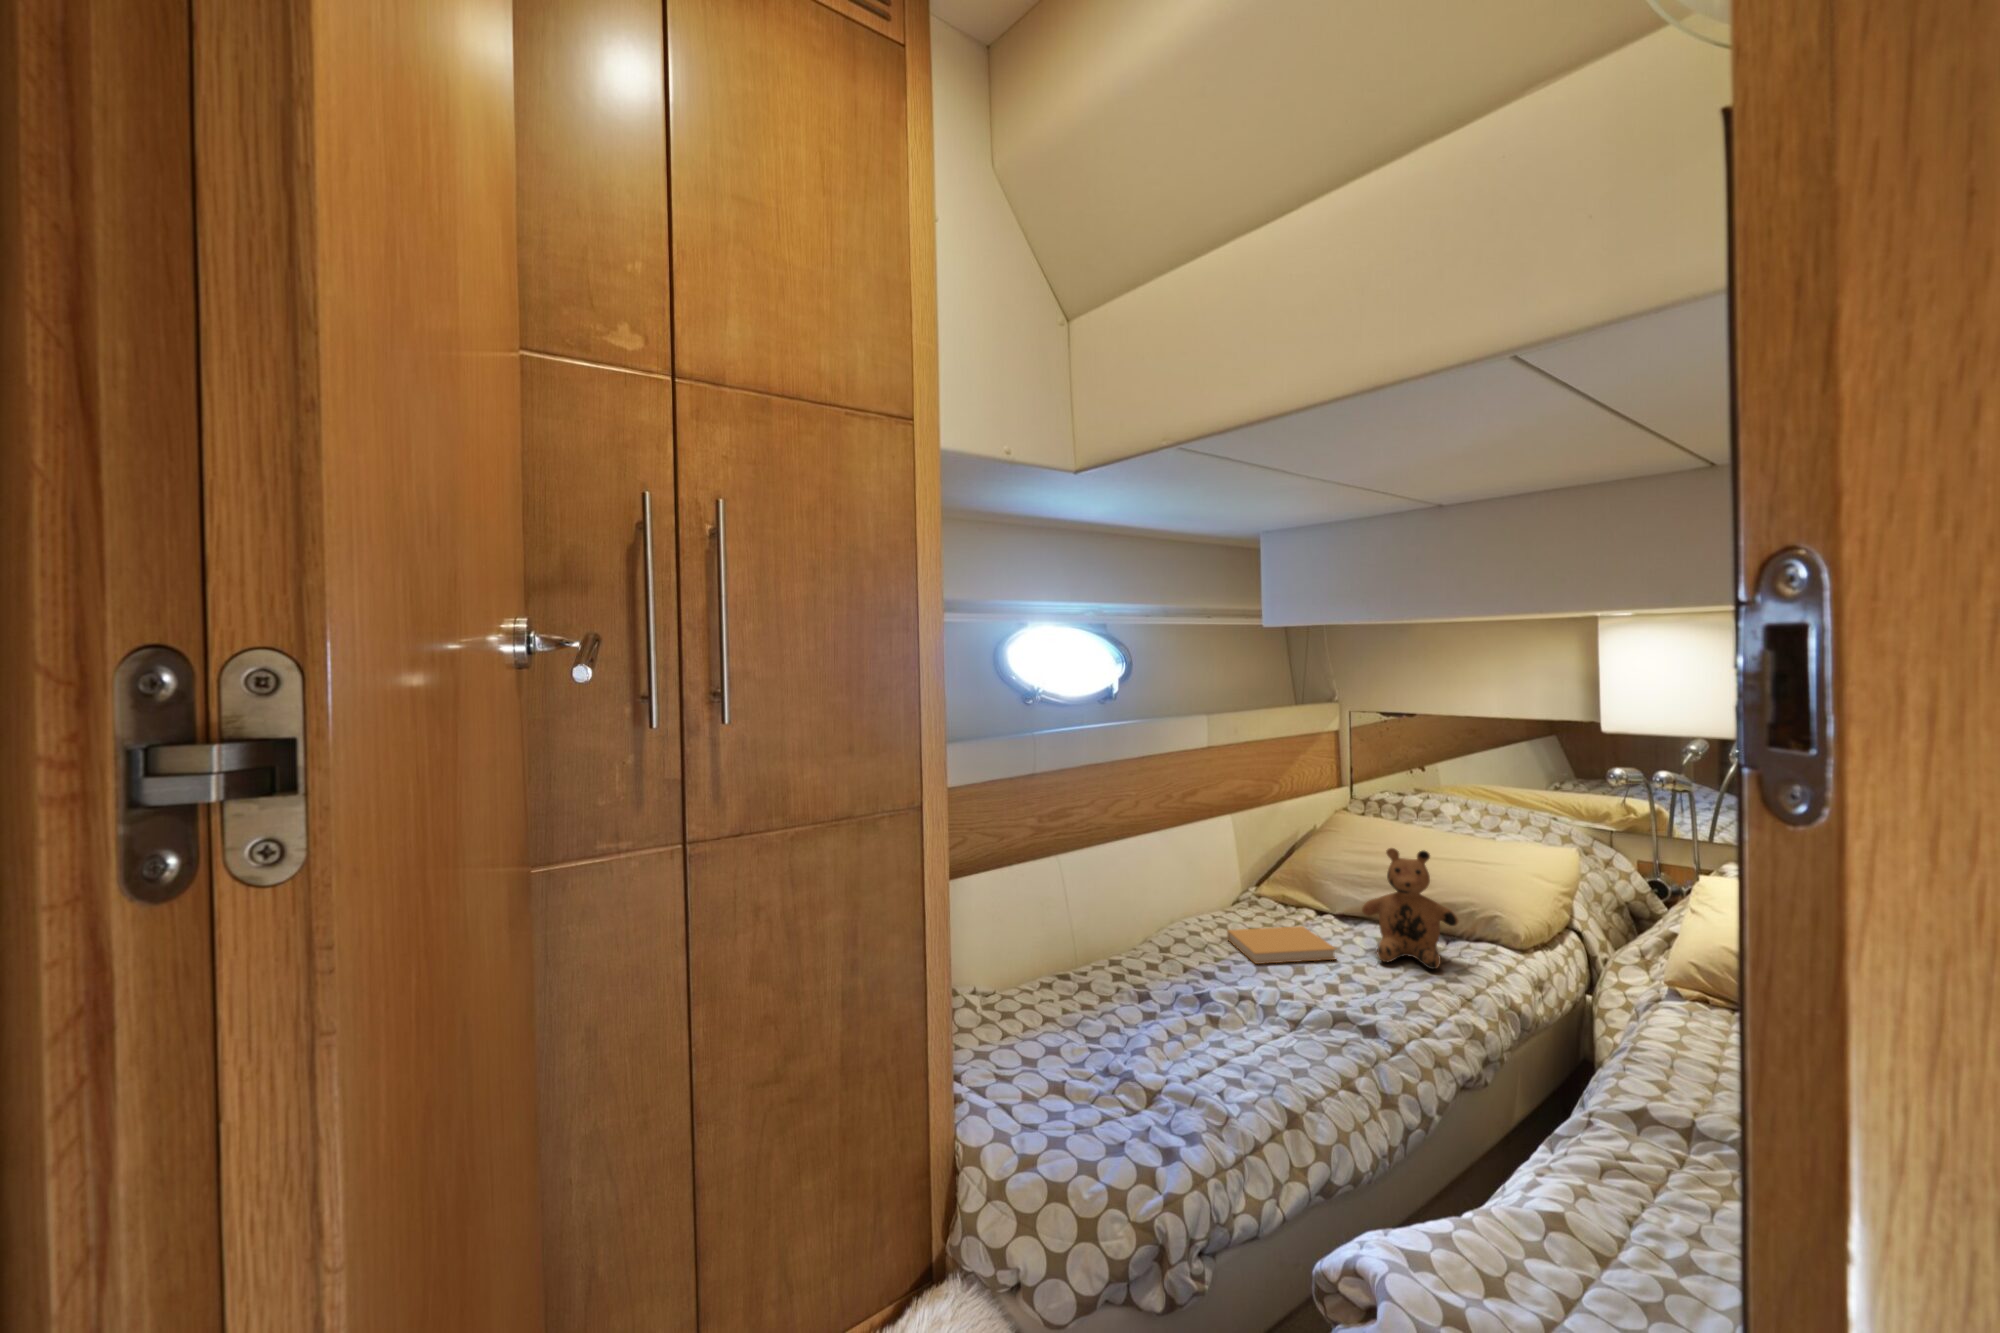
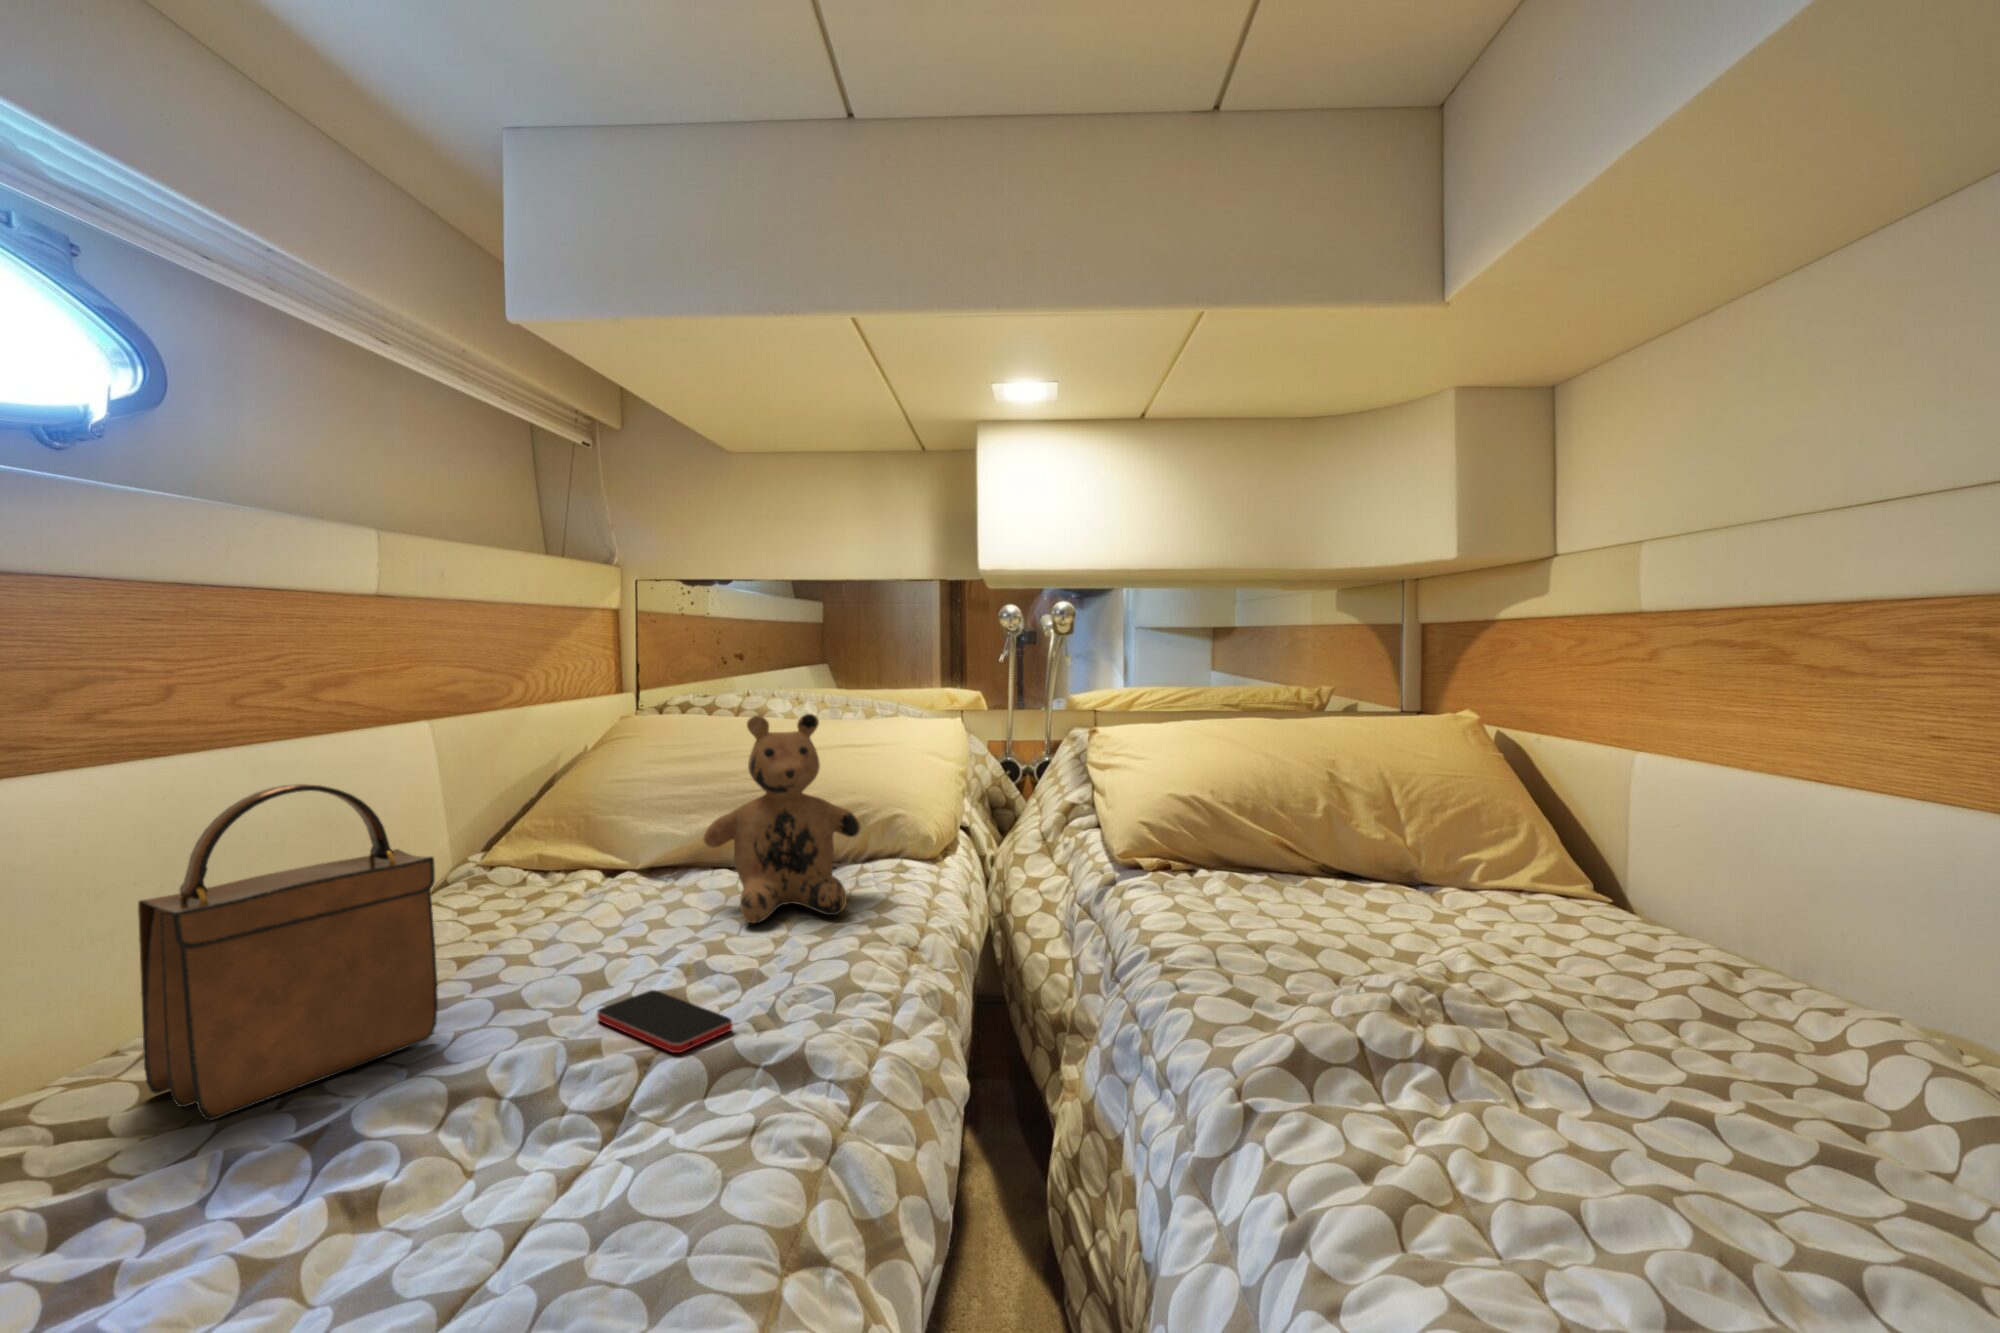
handbag: none [1149,868,1236,981] -> present [138,784,438,1120]
book: present [1227,926,1337,964] -> none [413,895,668,997]
smartphone: none [1296,980,1352,1010] -> present [597,990,733,1053]

